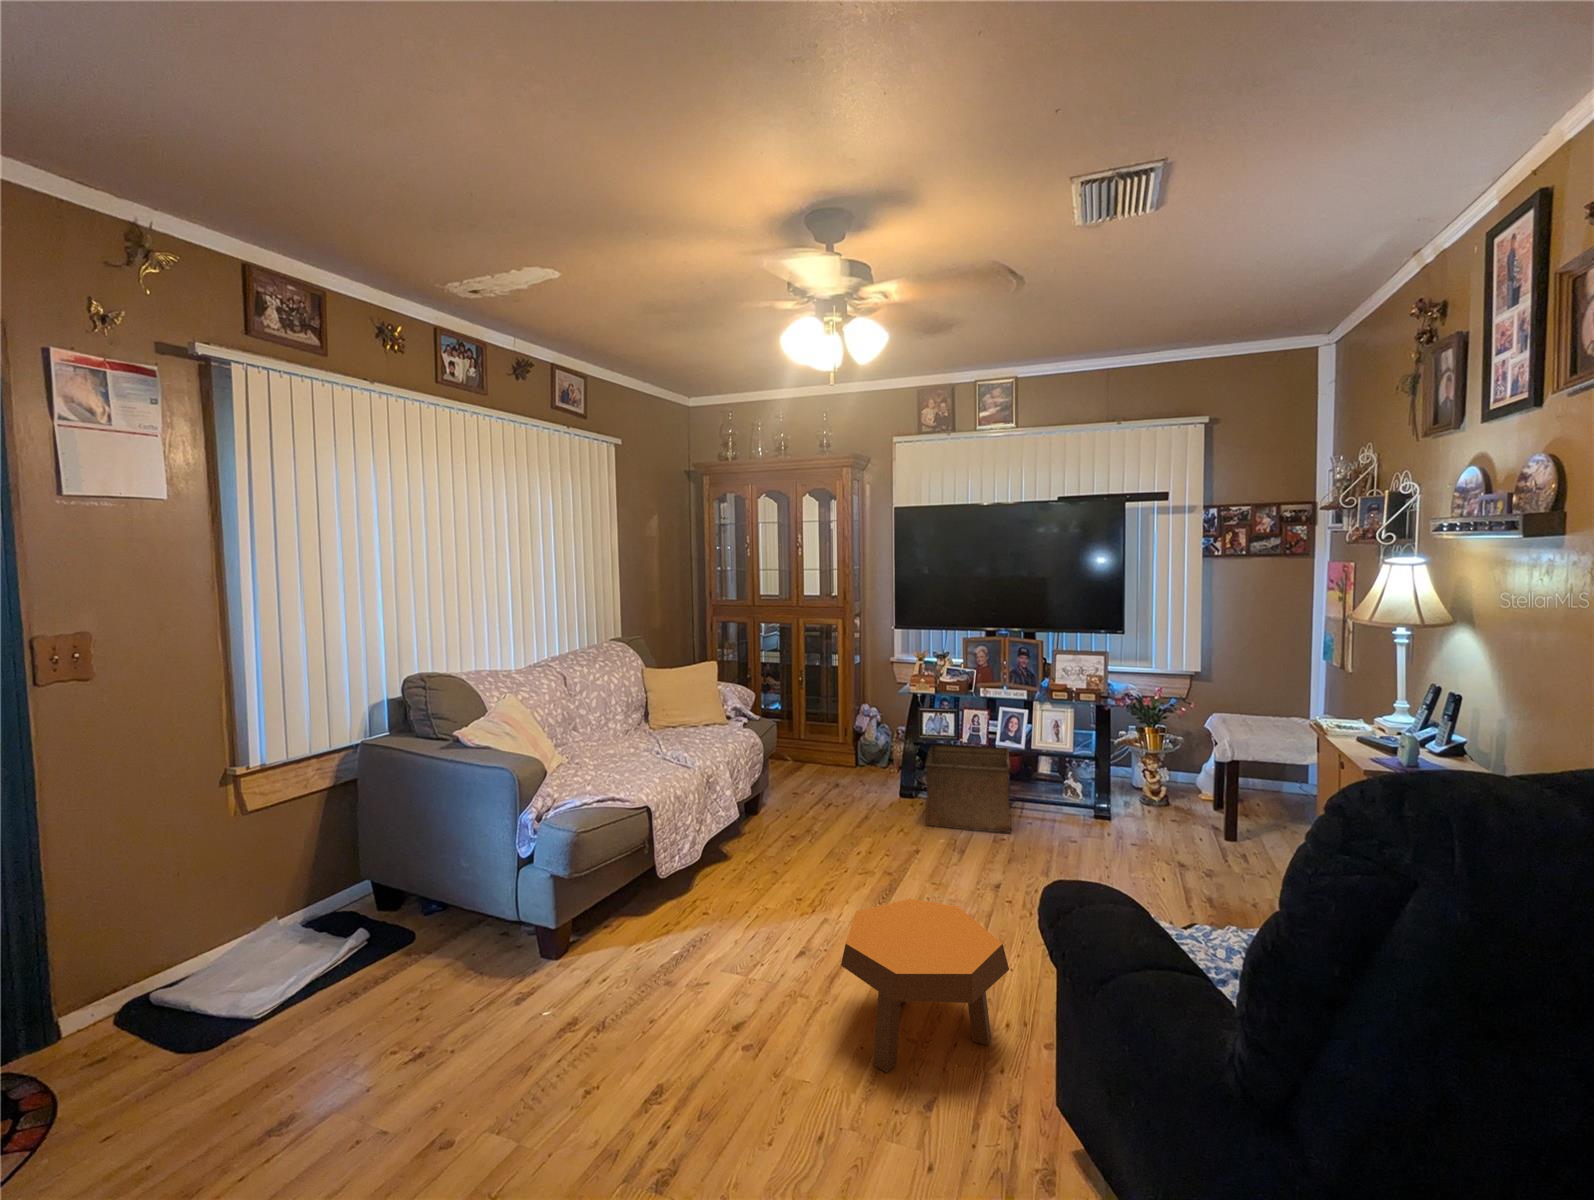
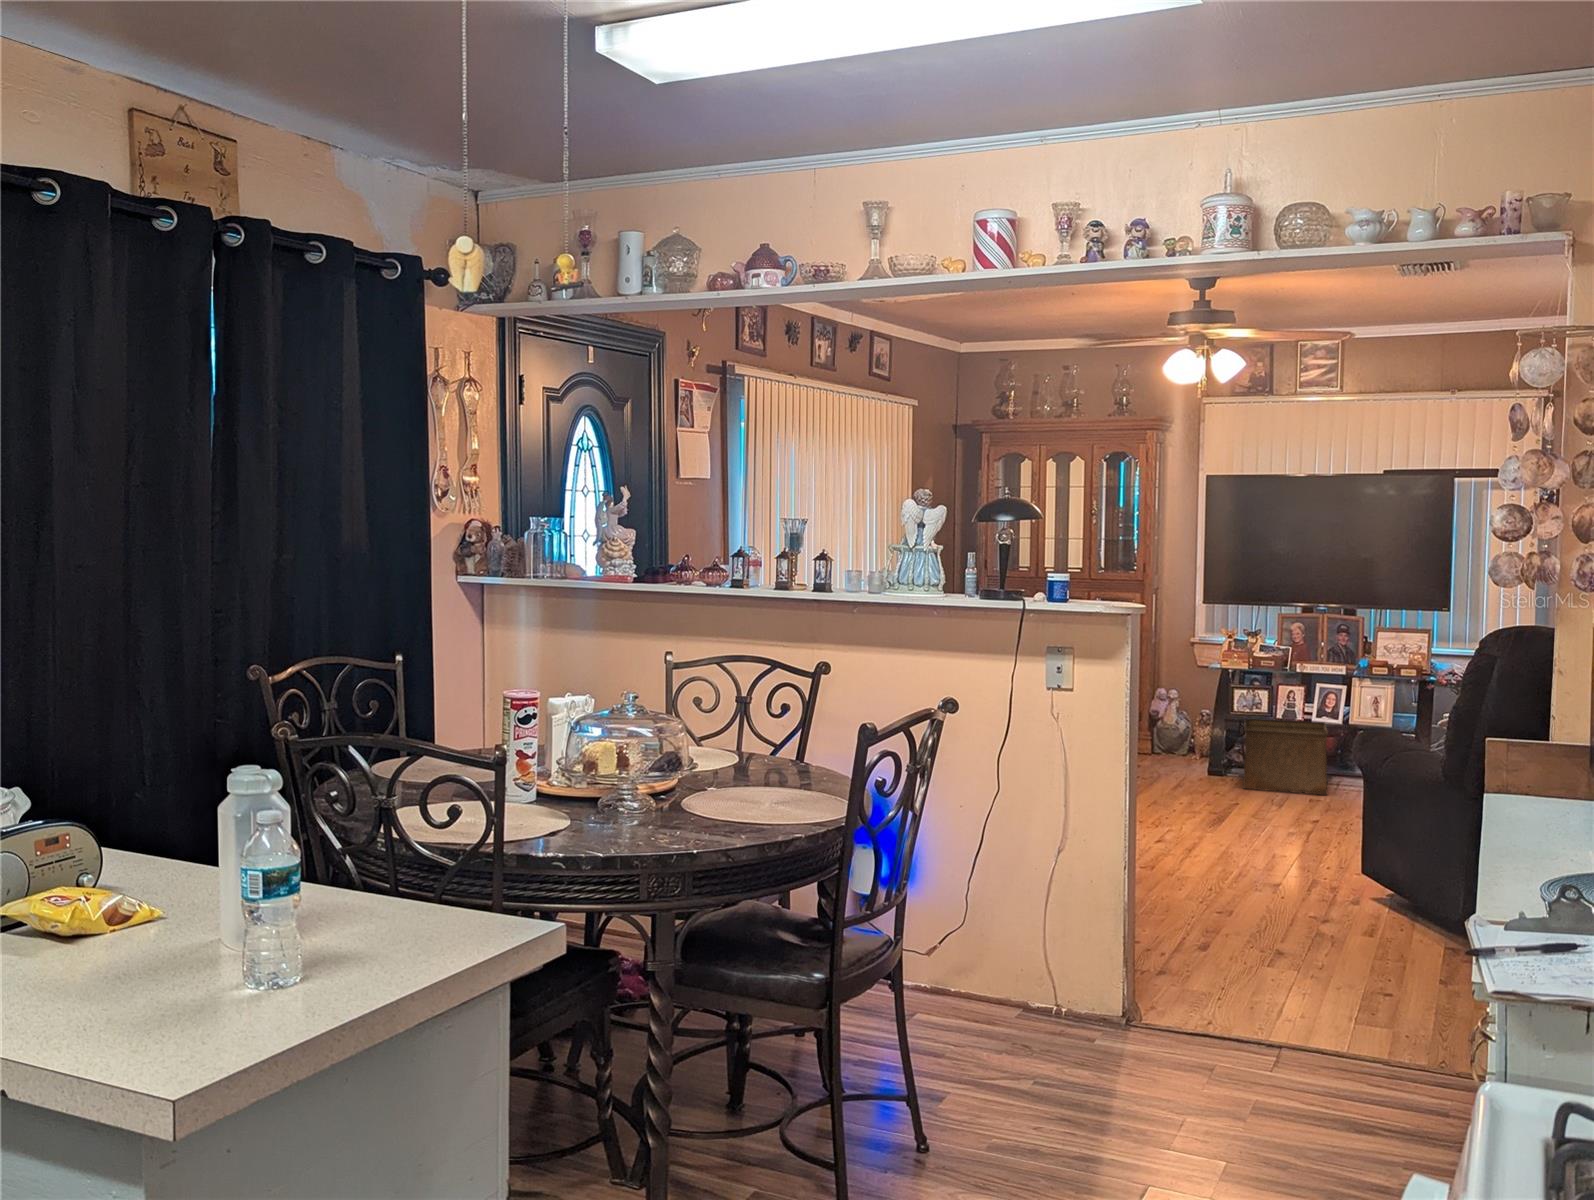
footstool: present [841,899,1009,1072] -> none [1216,787,1335,873]

